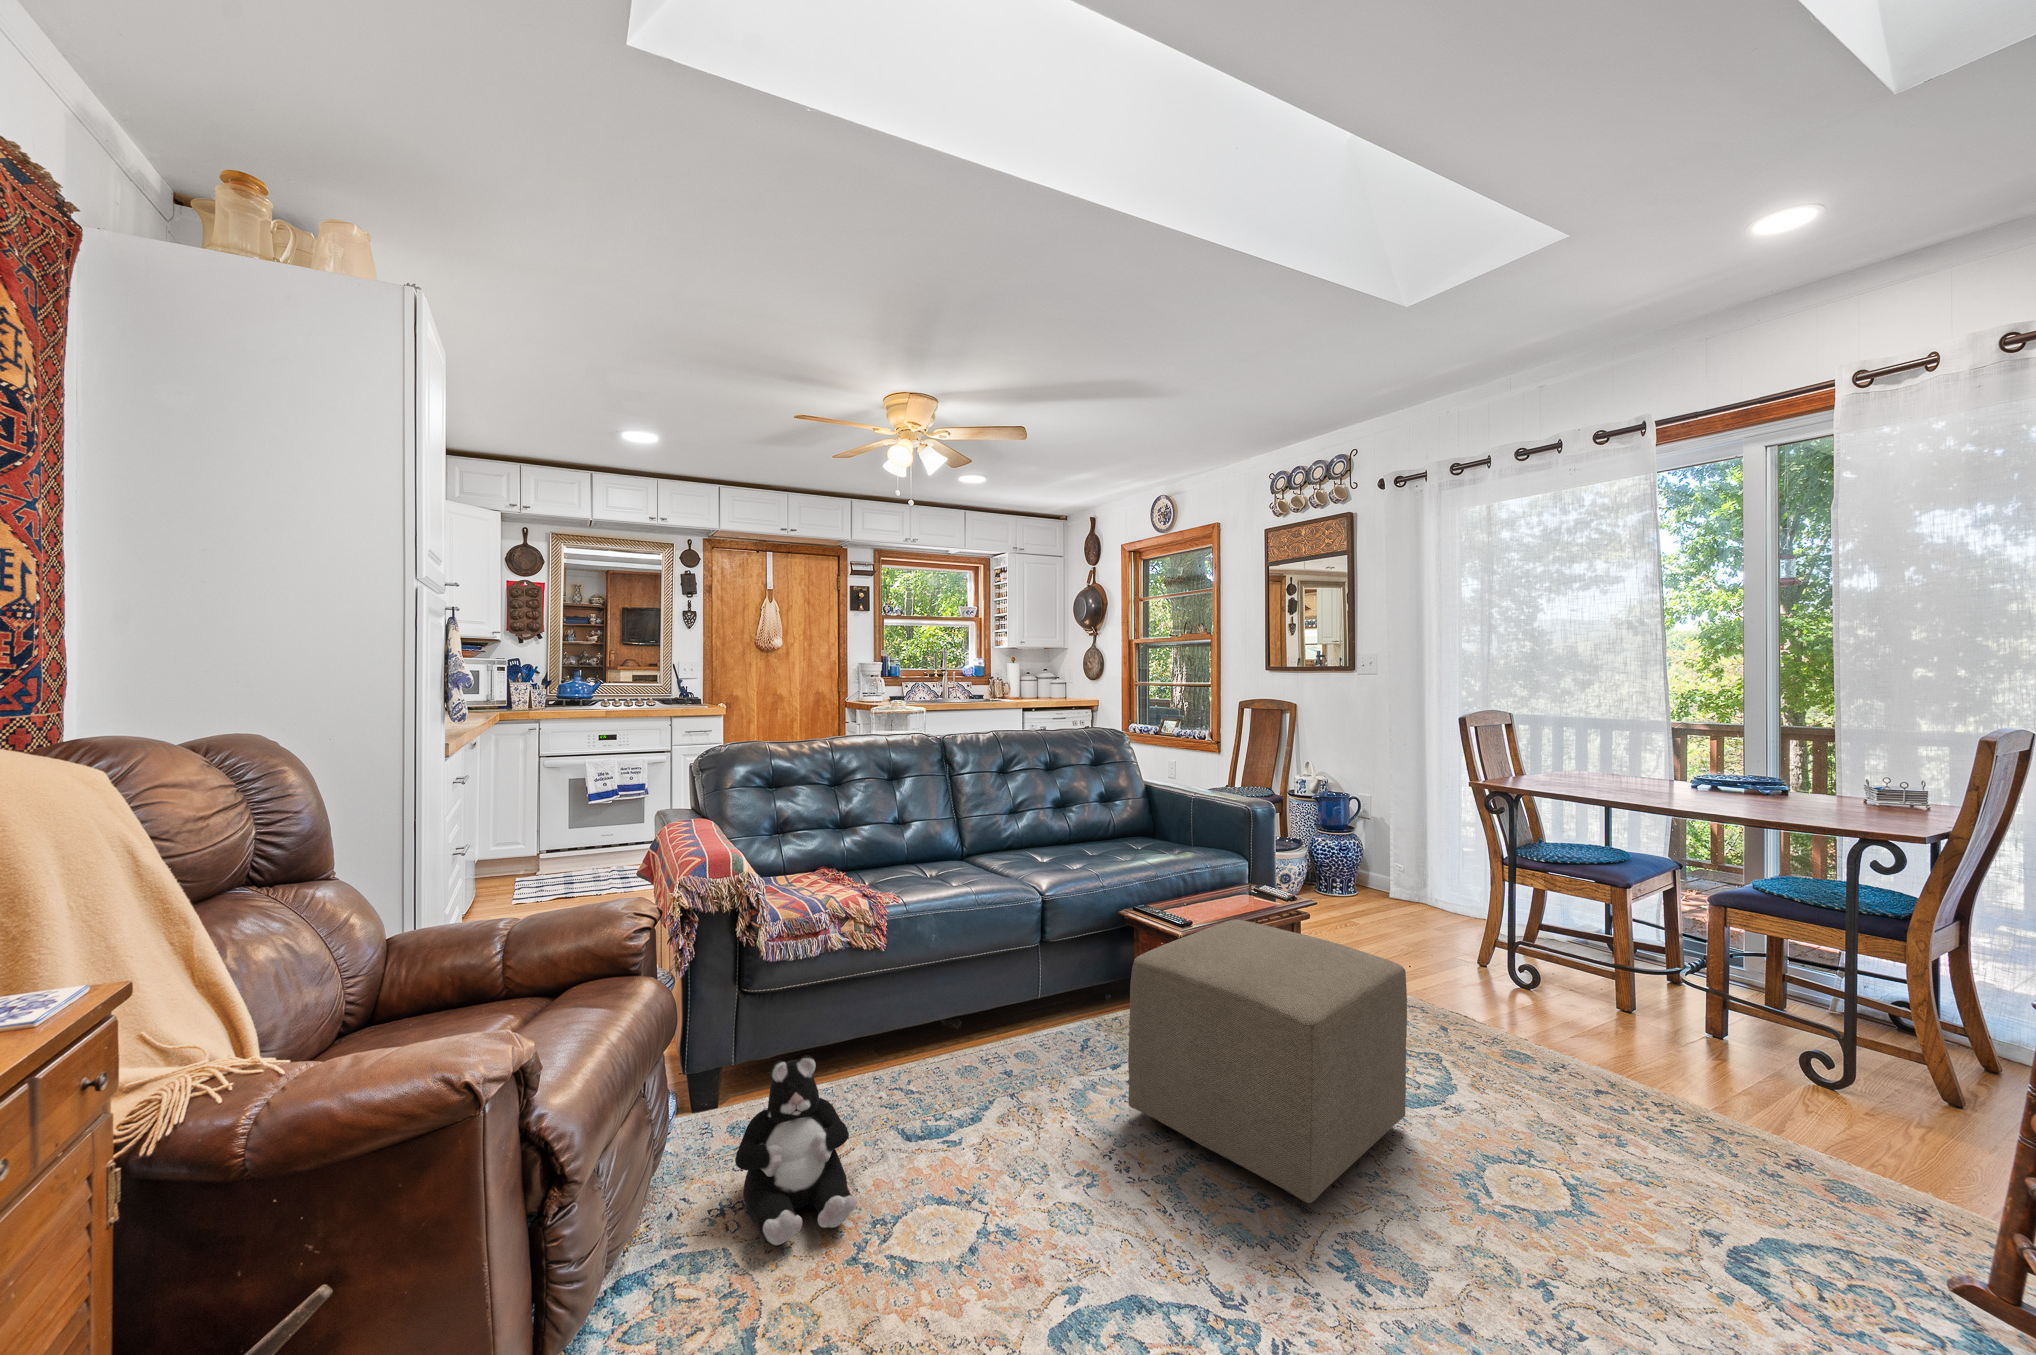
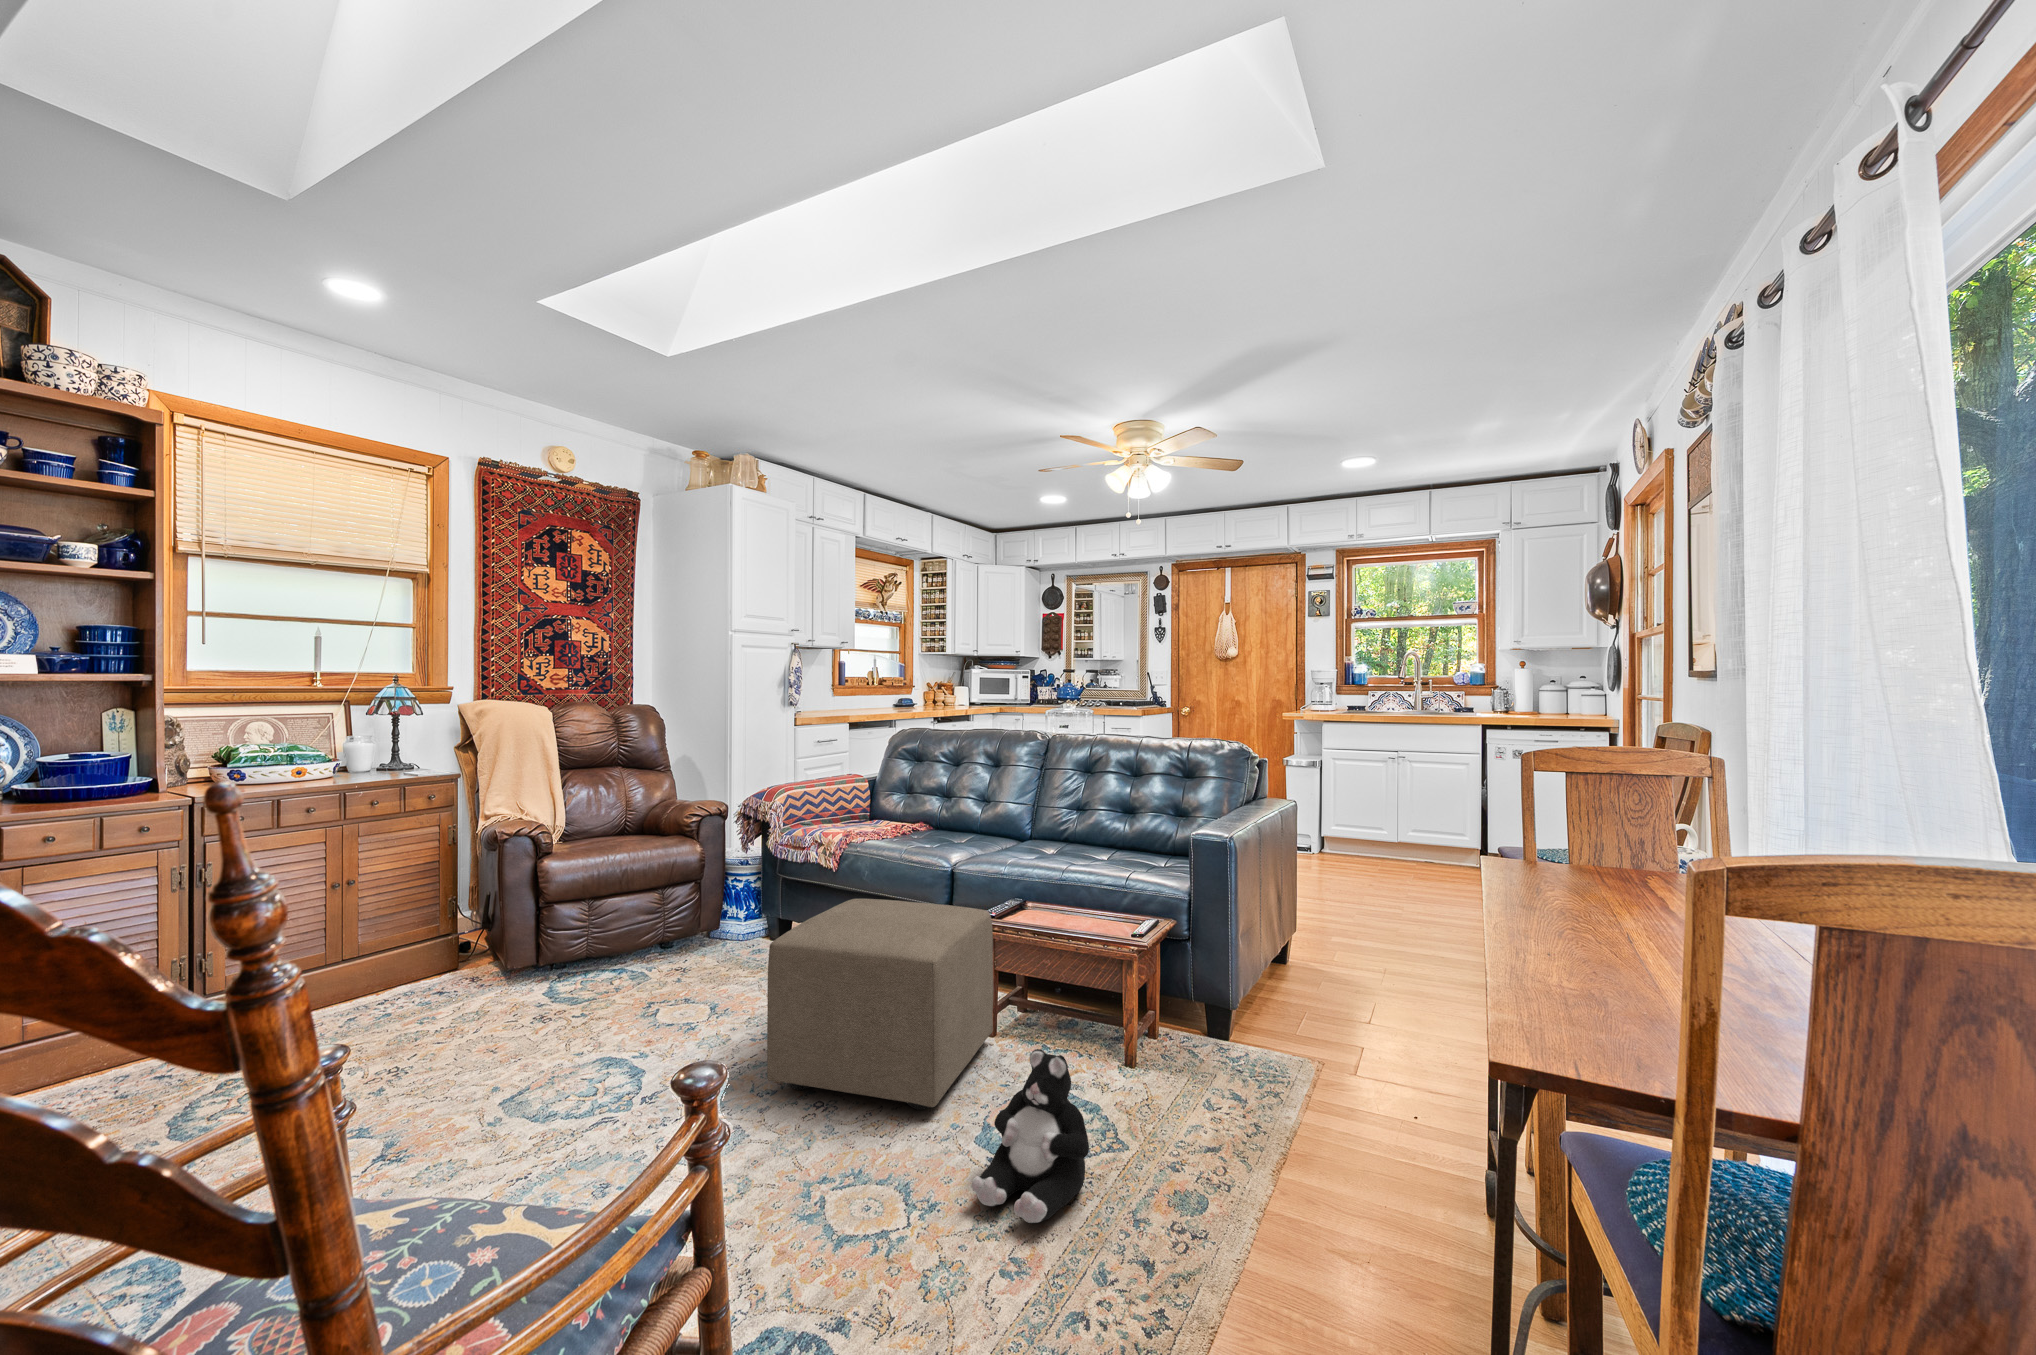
plush toy: present [735,1055,857,1245] -> present [972,1049,1089,1223]

